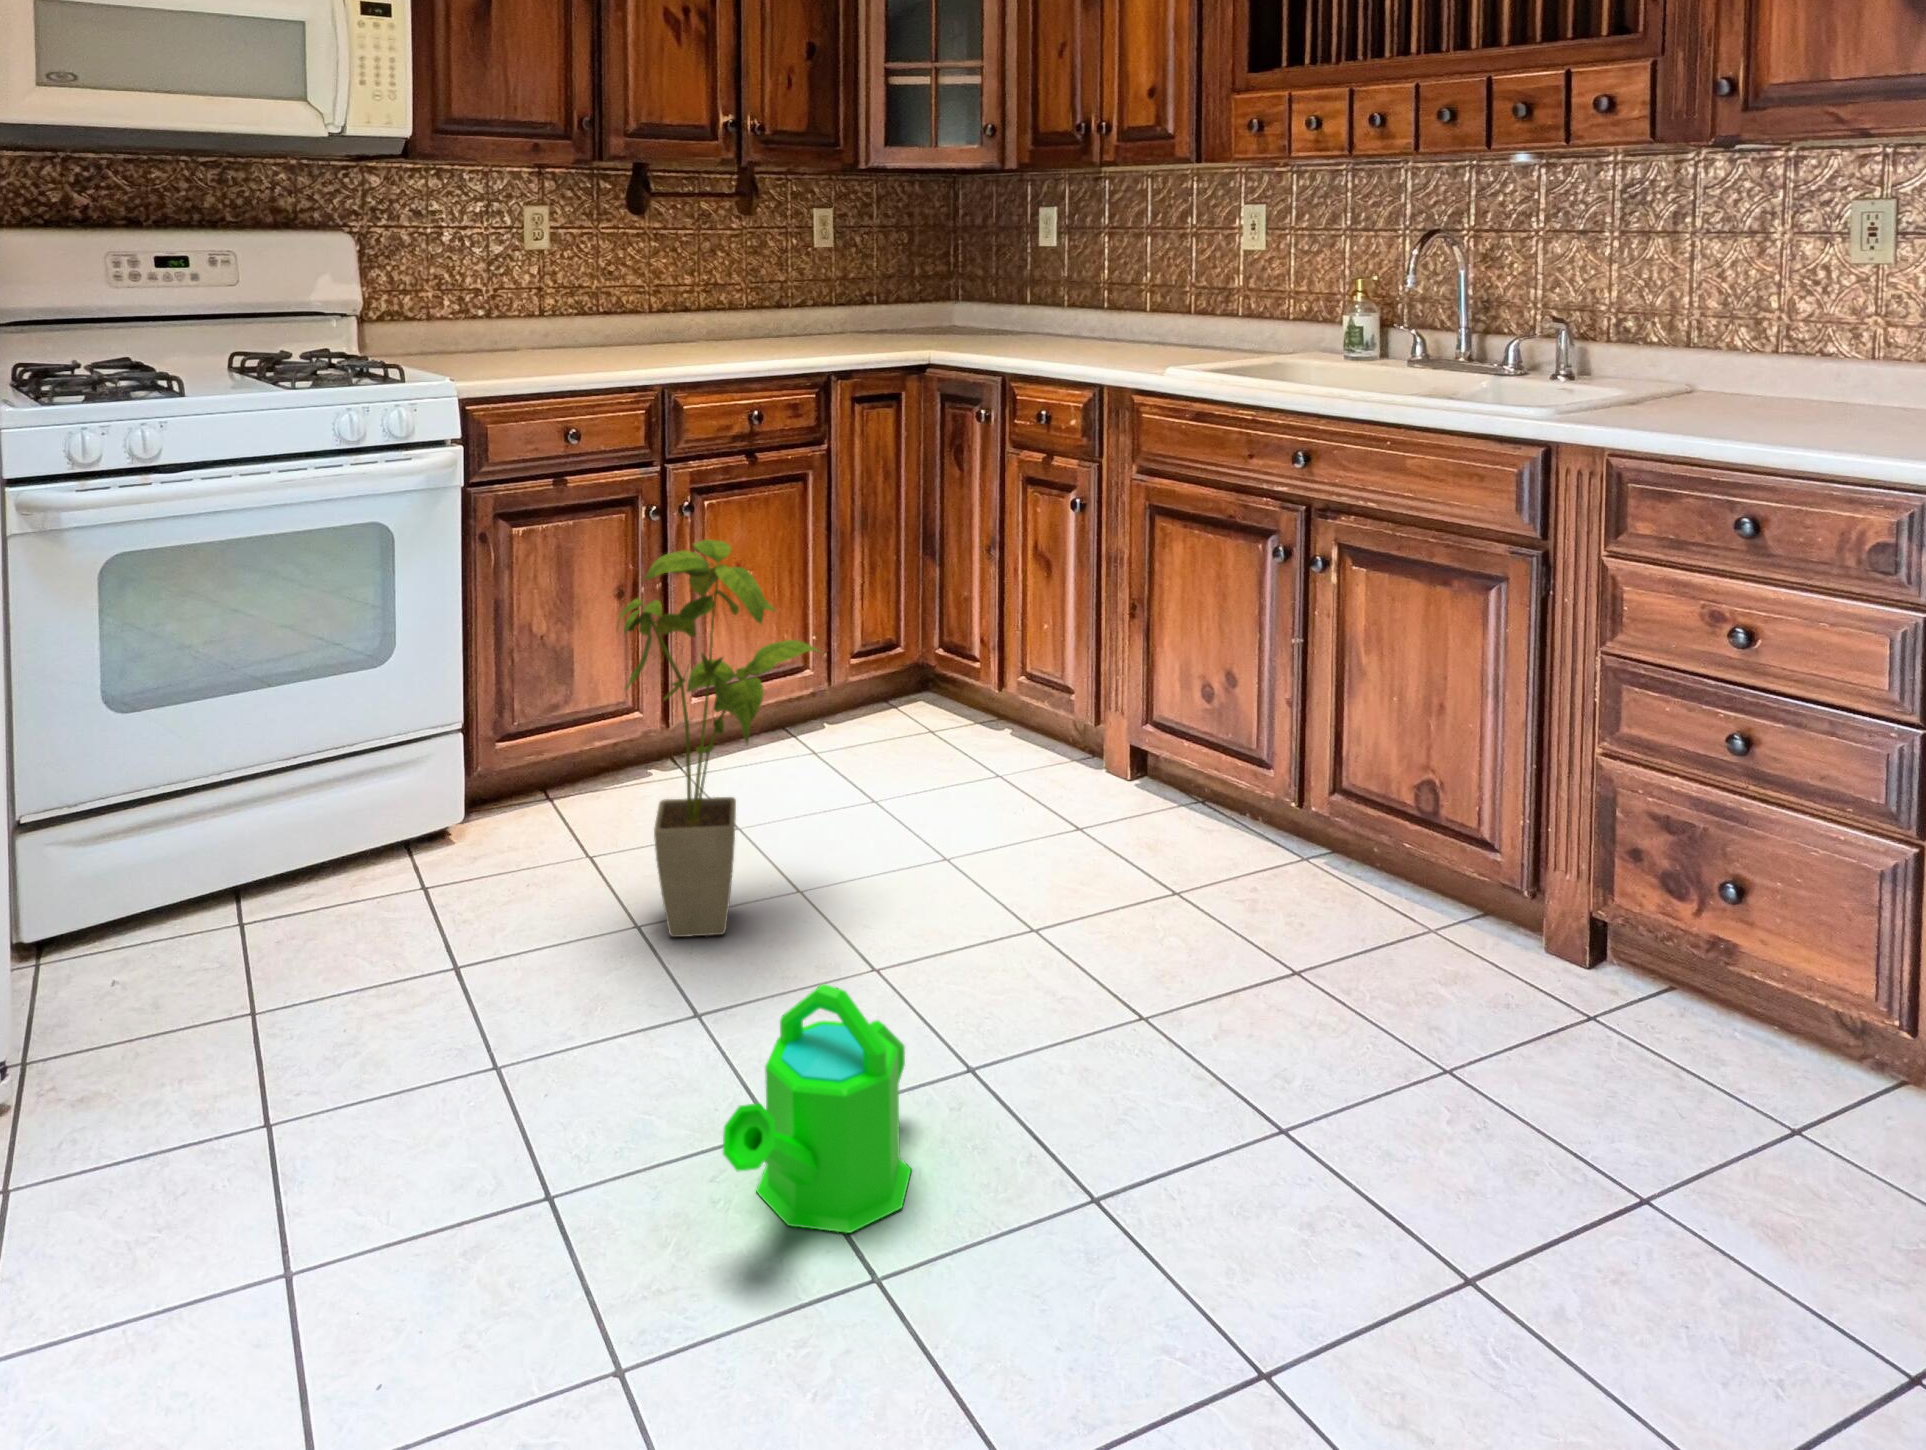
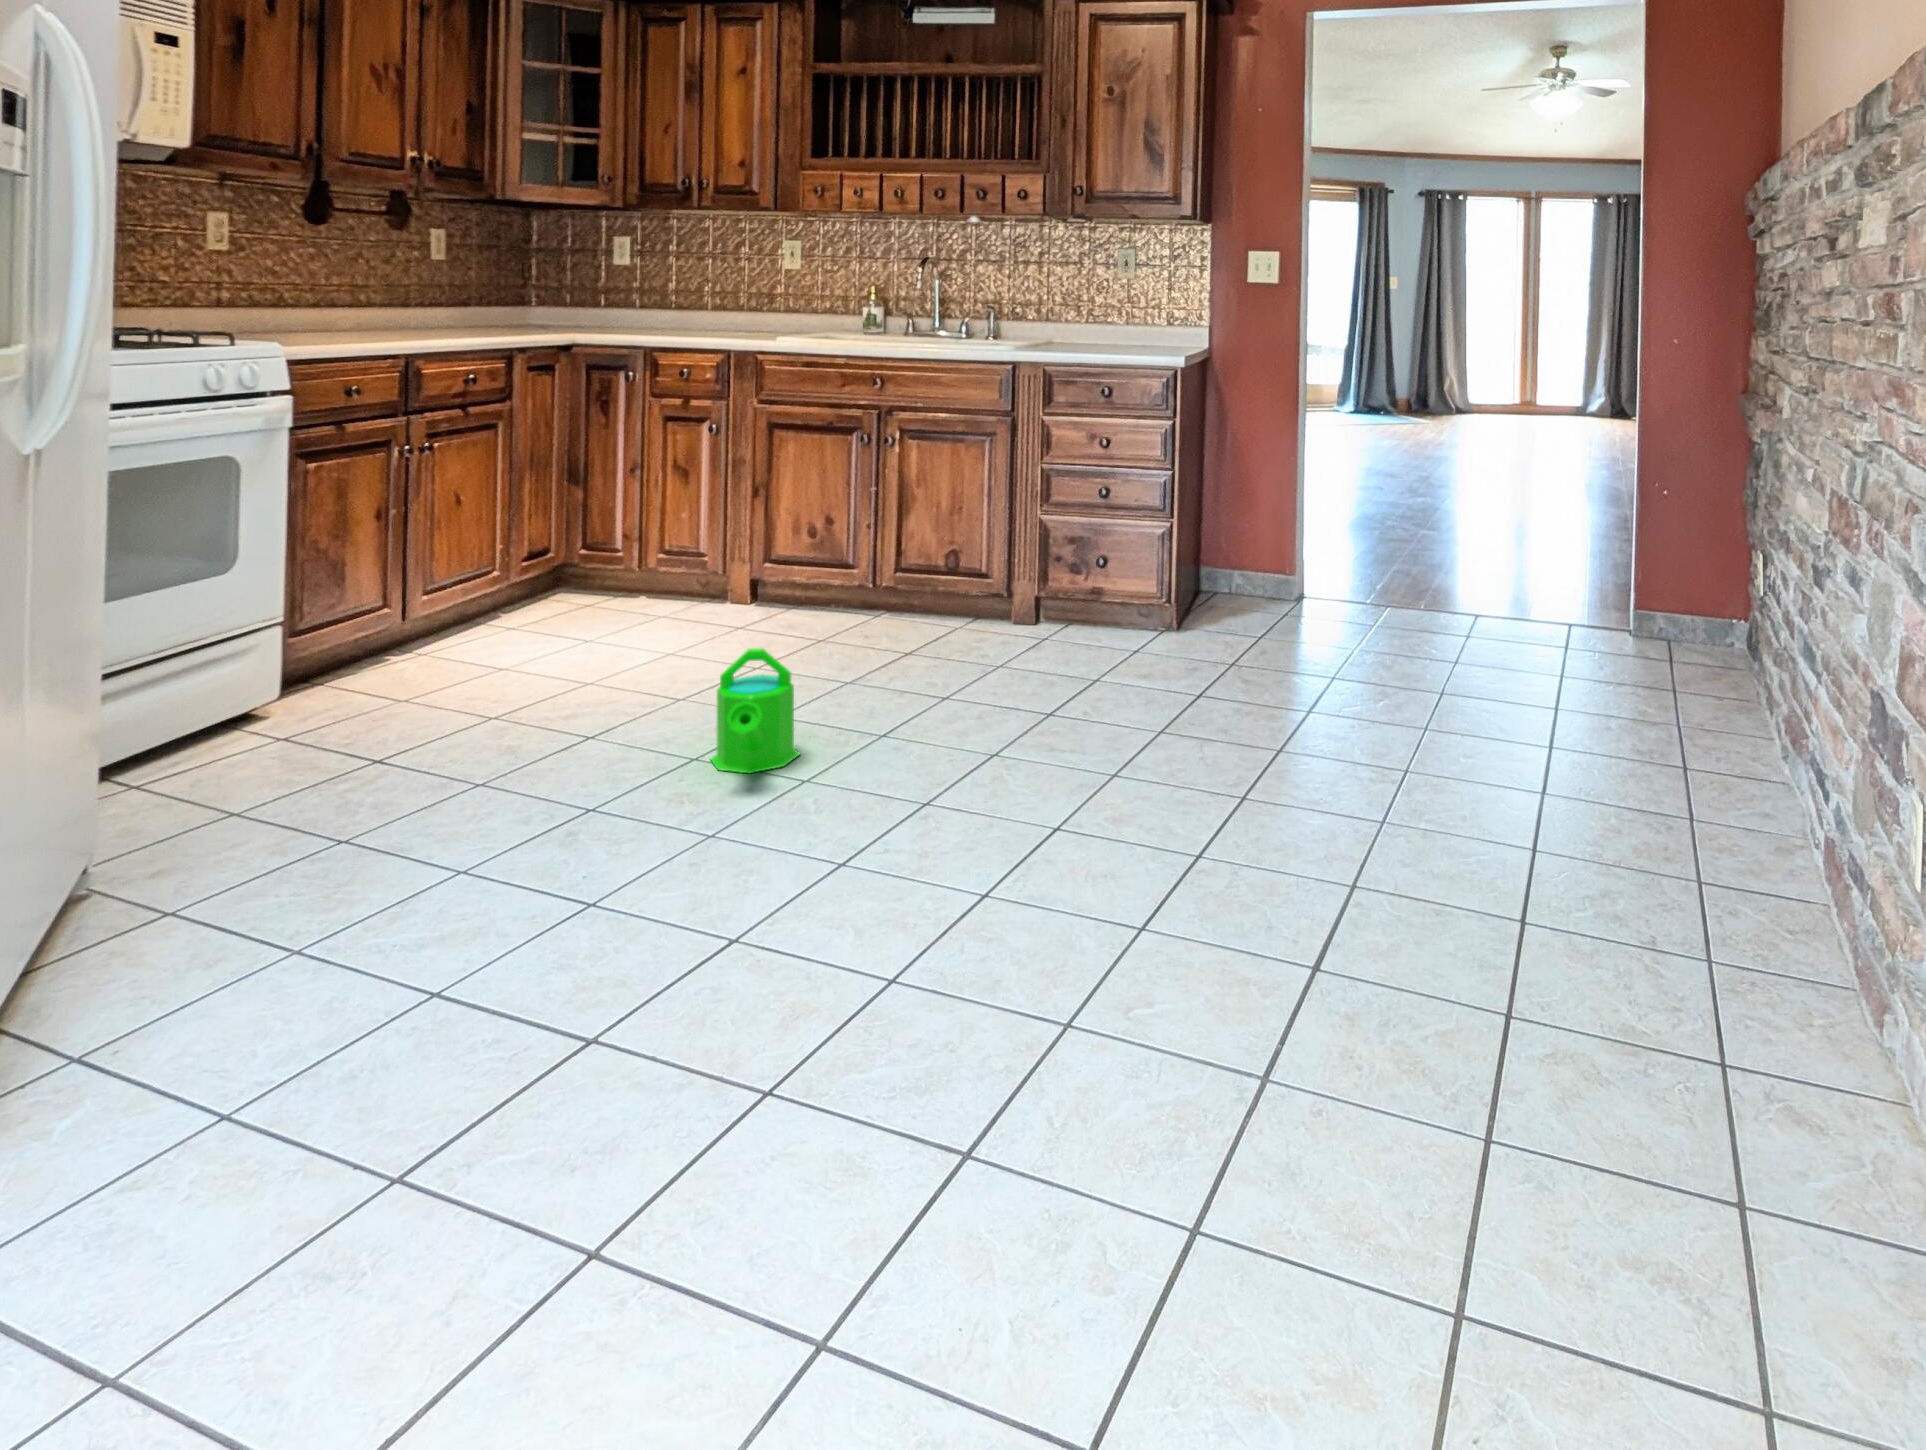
house plant: present [618,539,820,937] -> none [476,439,622,712]

